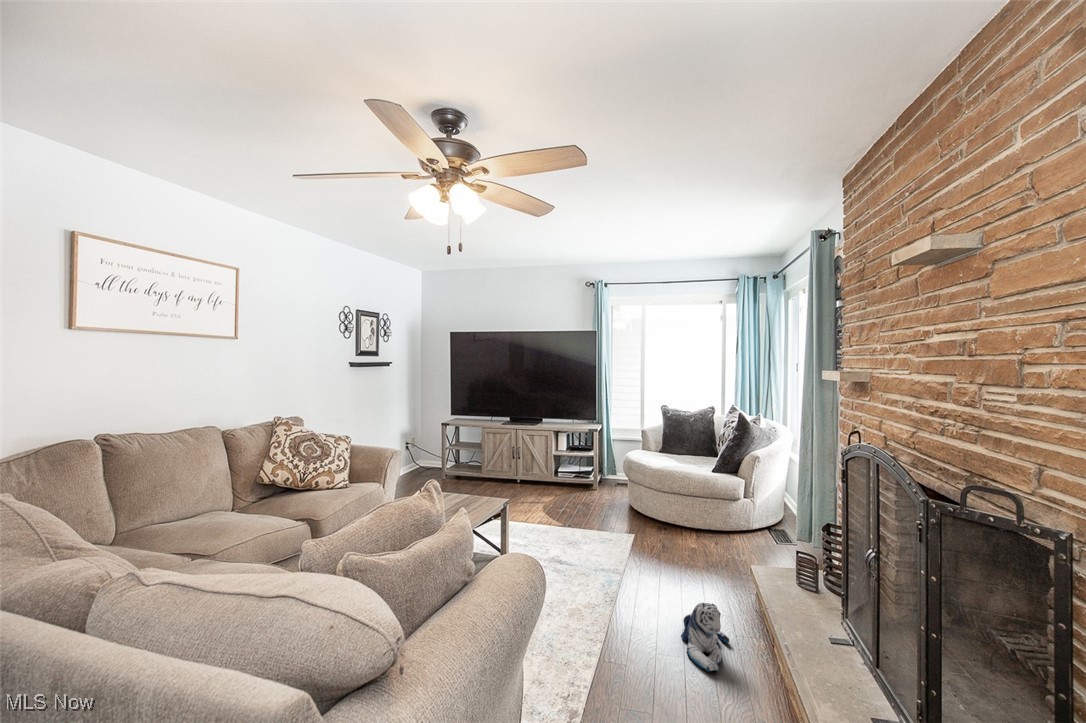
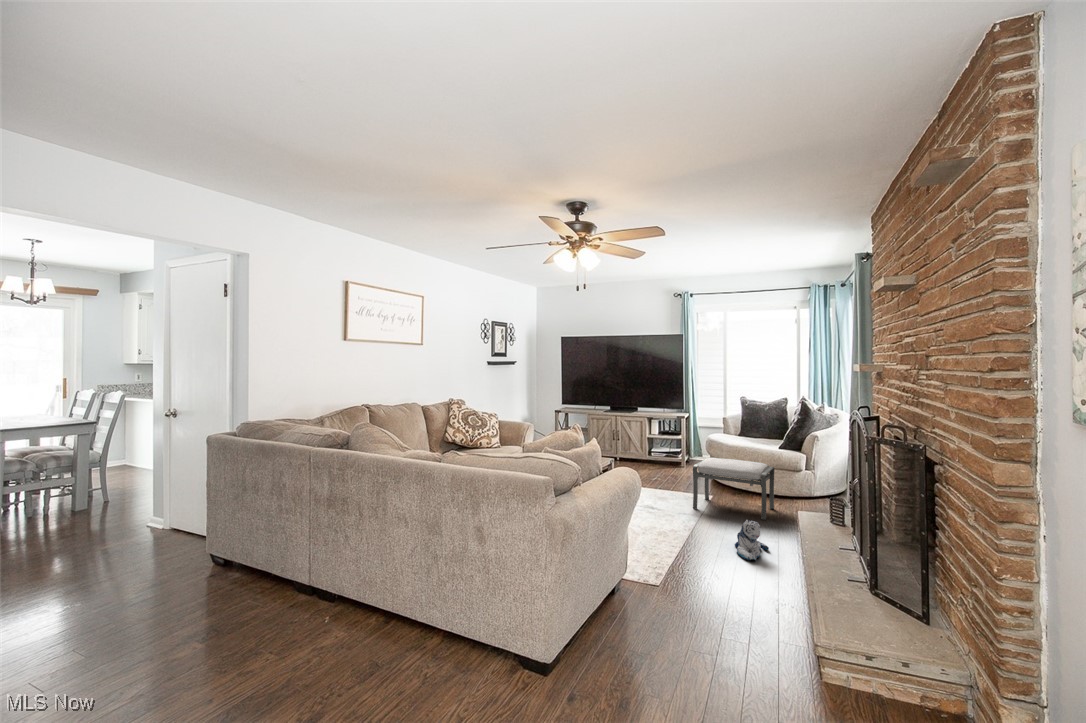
ottoman: none [614,490,715,577] -> present [693,458,774,520]

